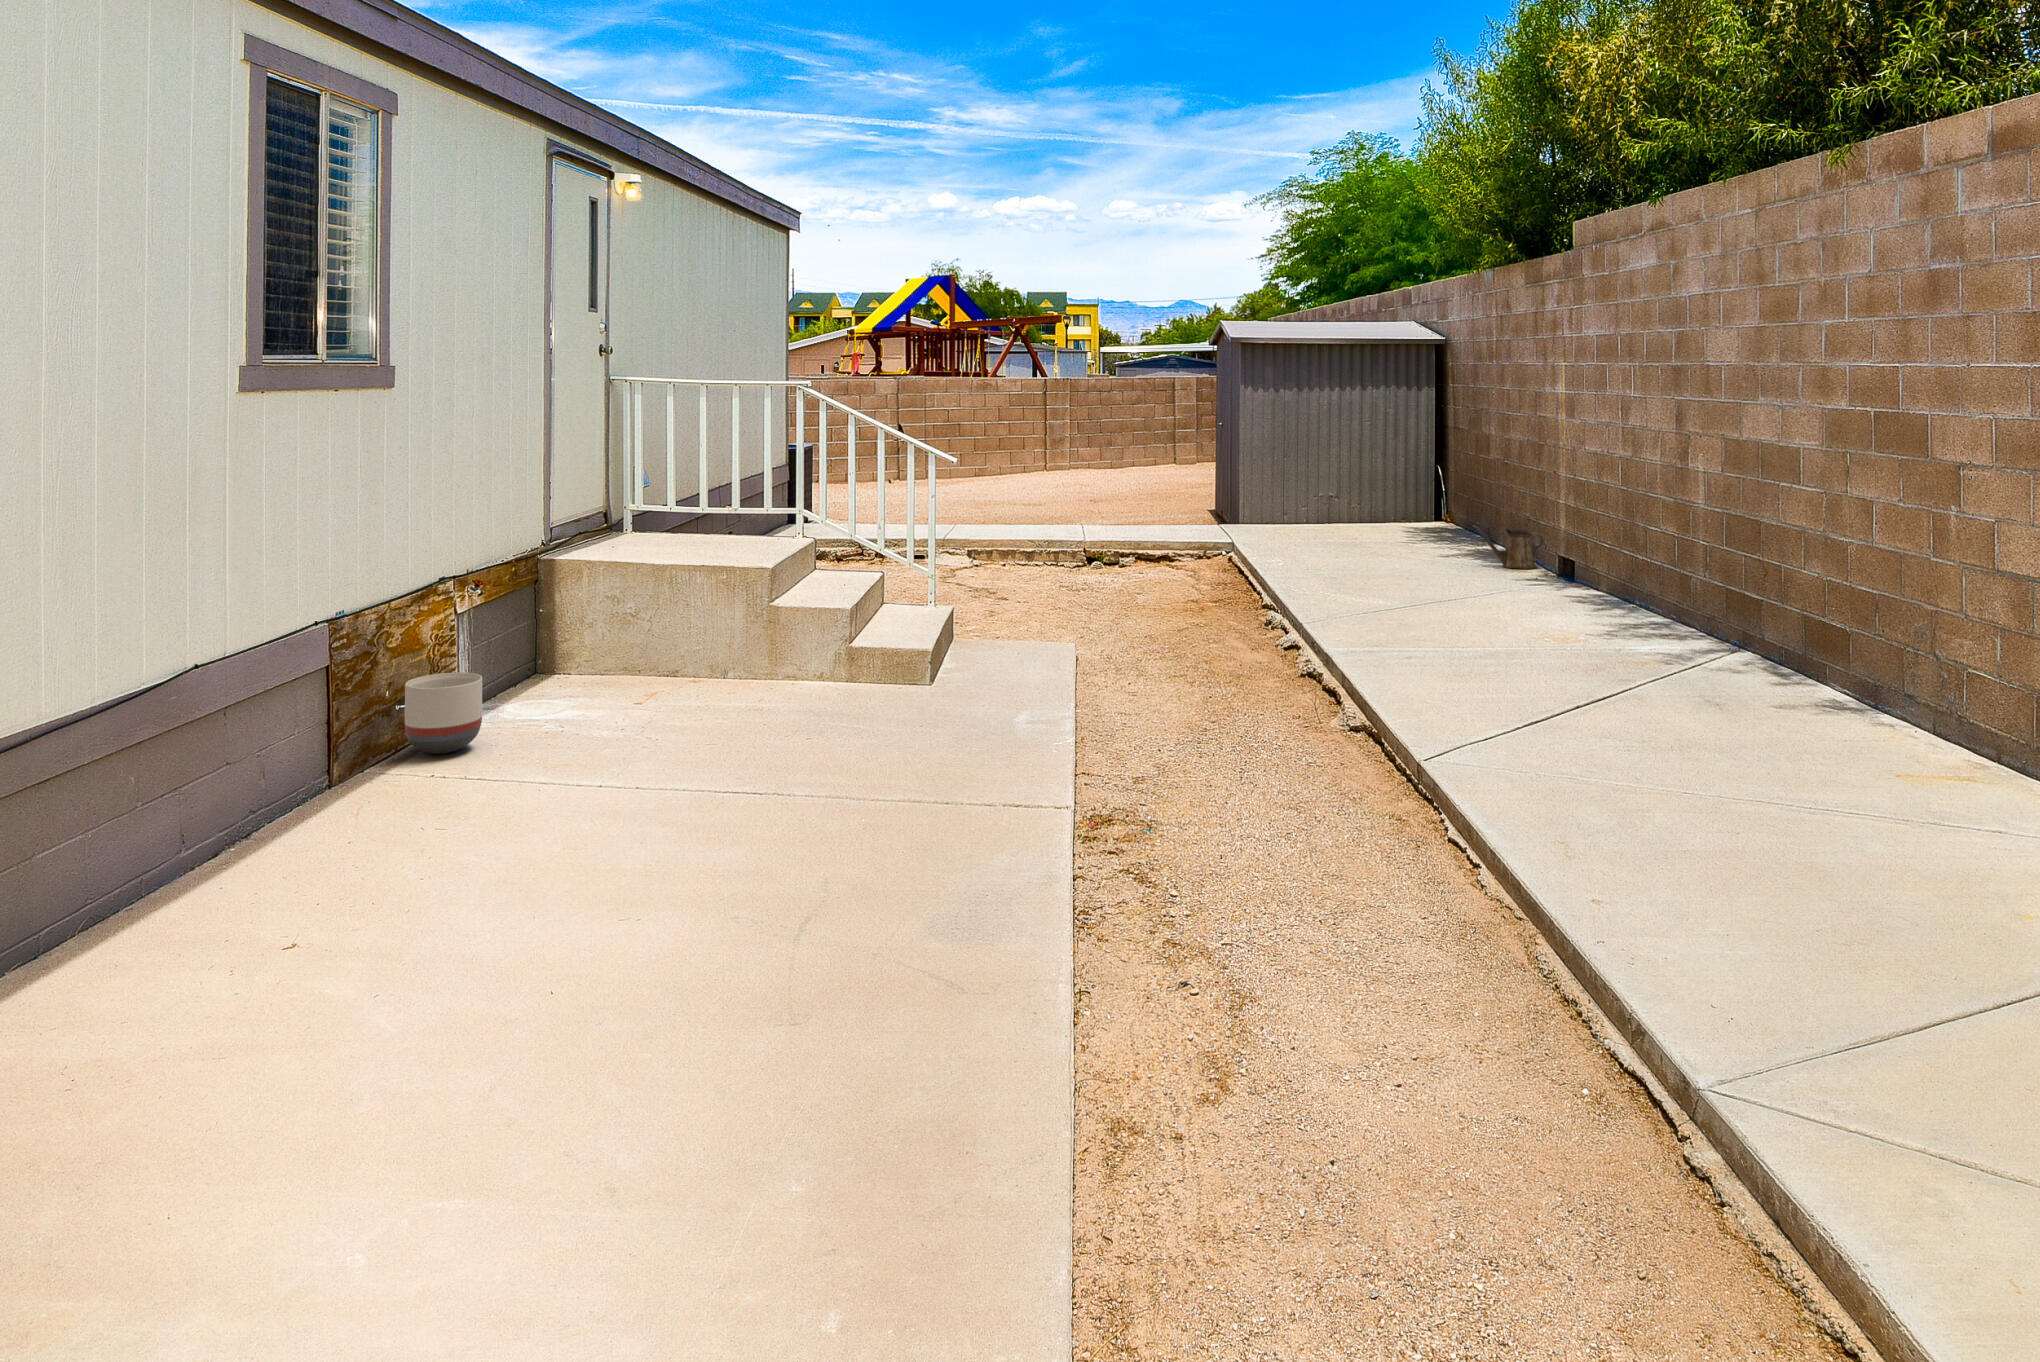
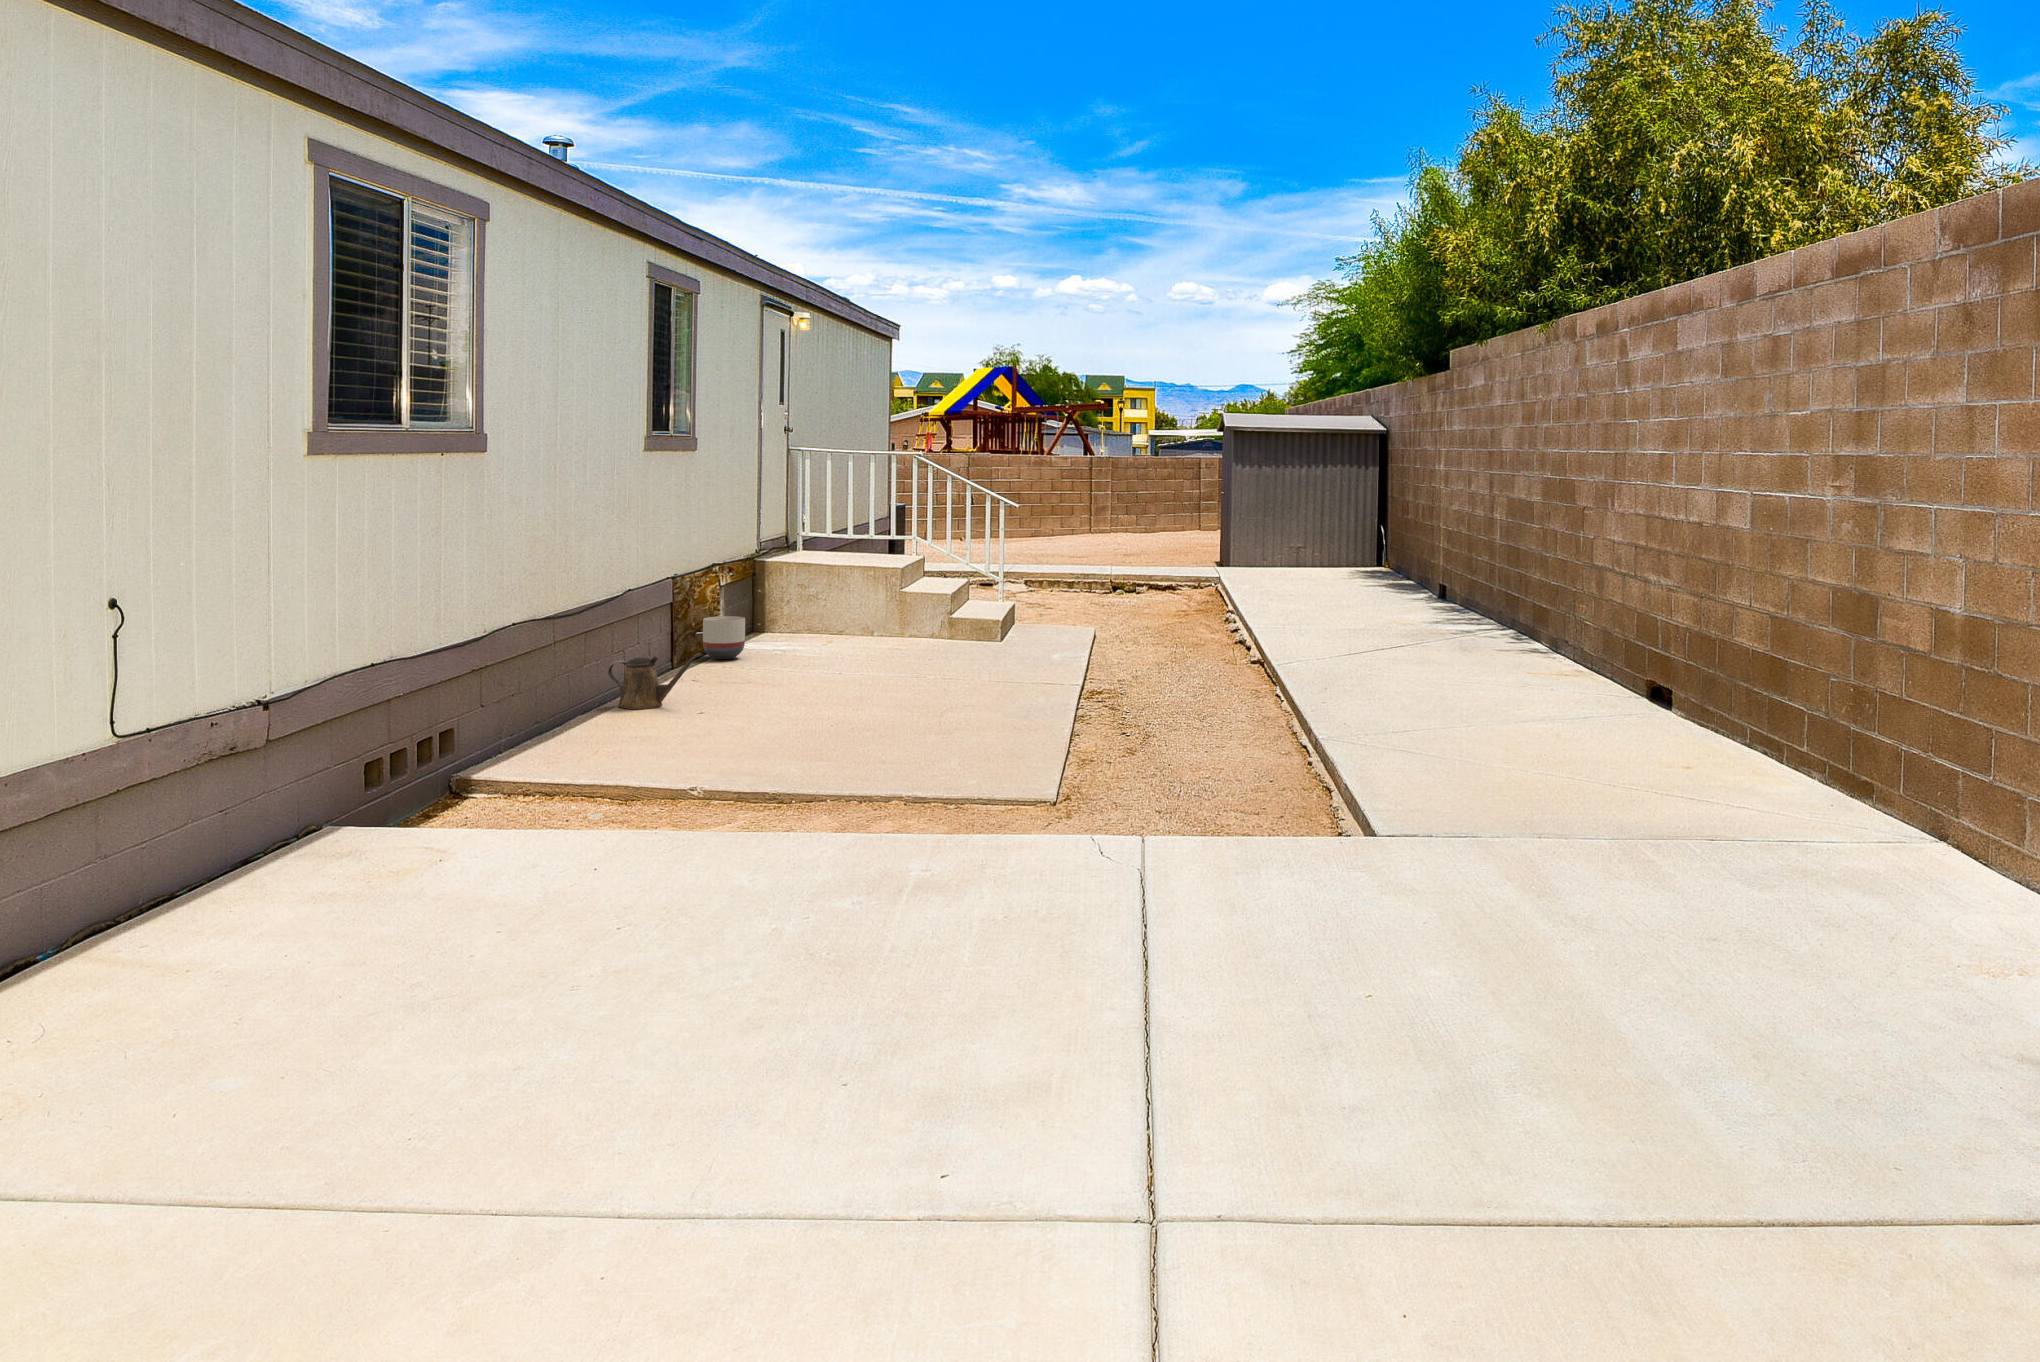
watering can: present [1473,525,1544,569] -> present [608,653,701,709]

